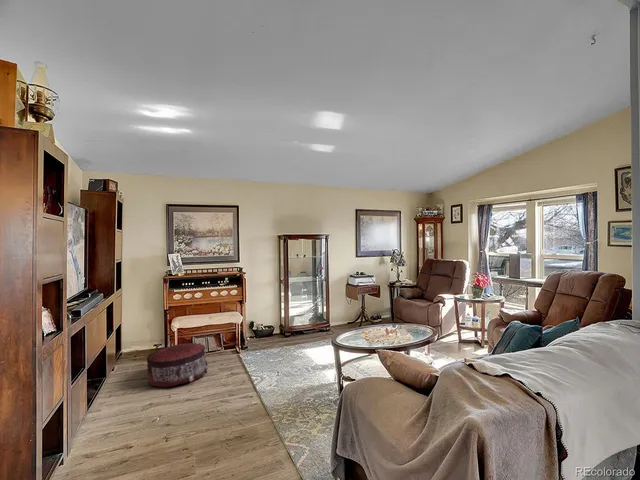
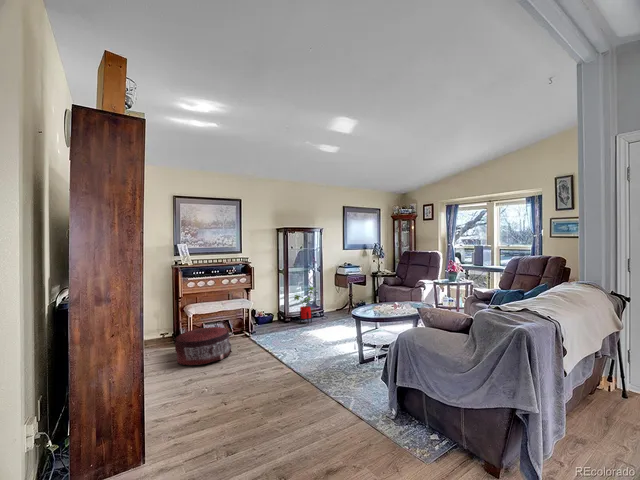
house plant: none [294,299,318,340] -> present [294,287,314,324]

